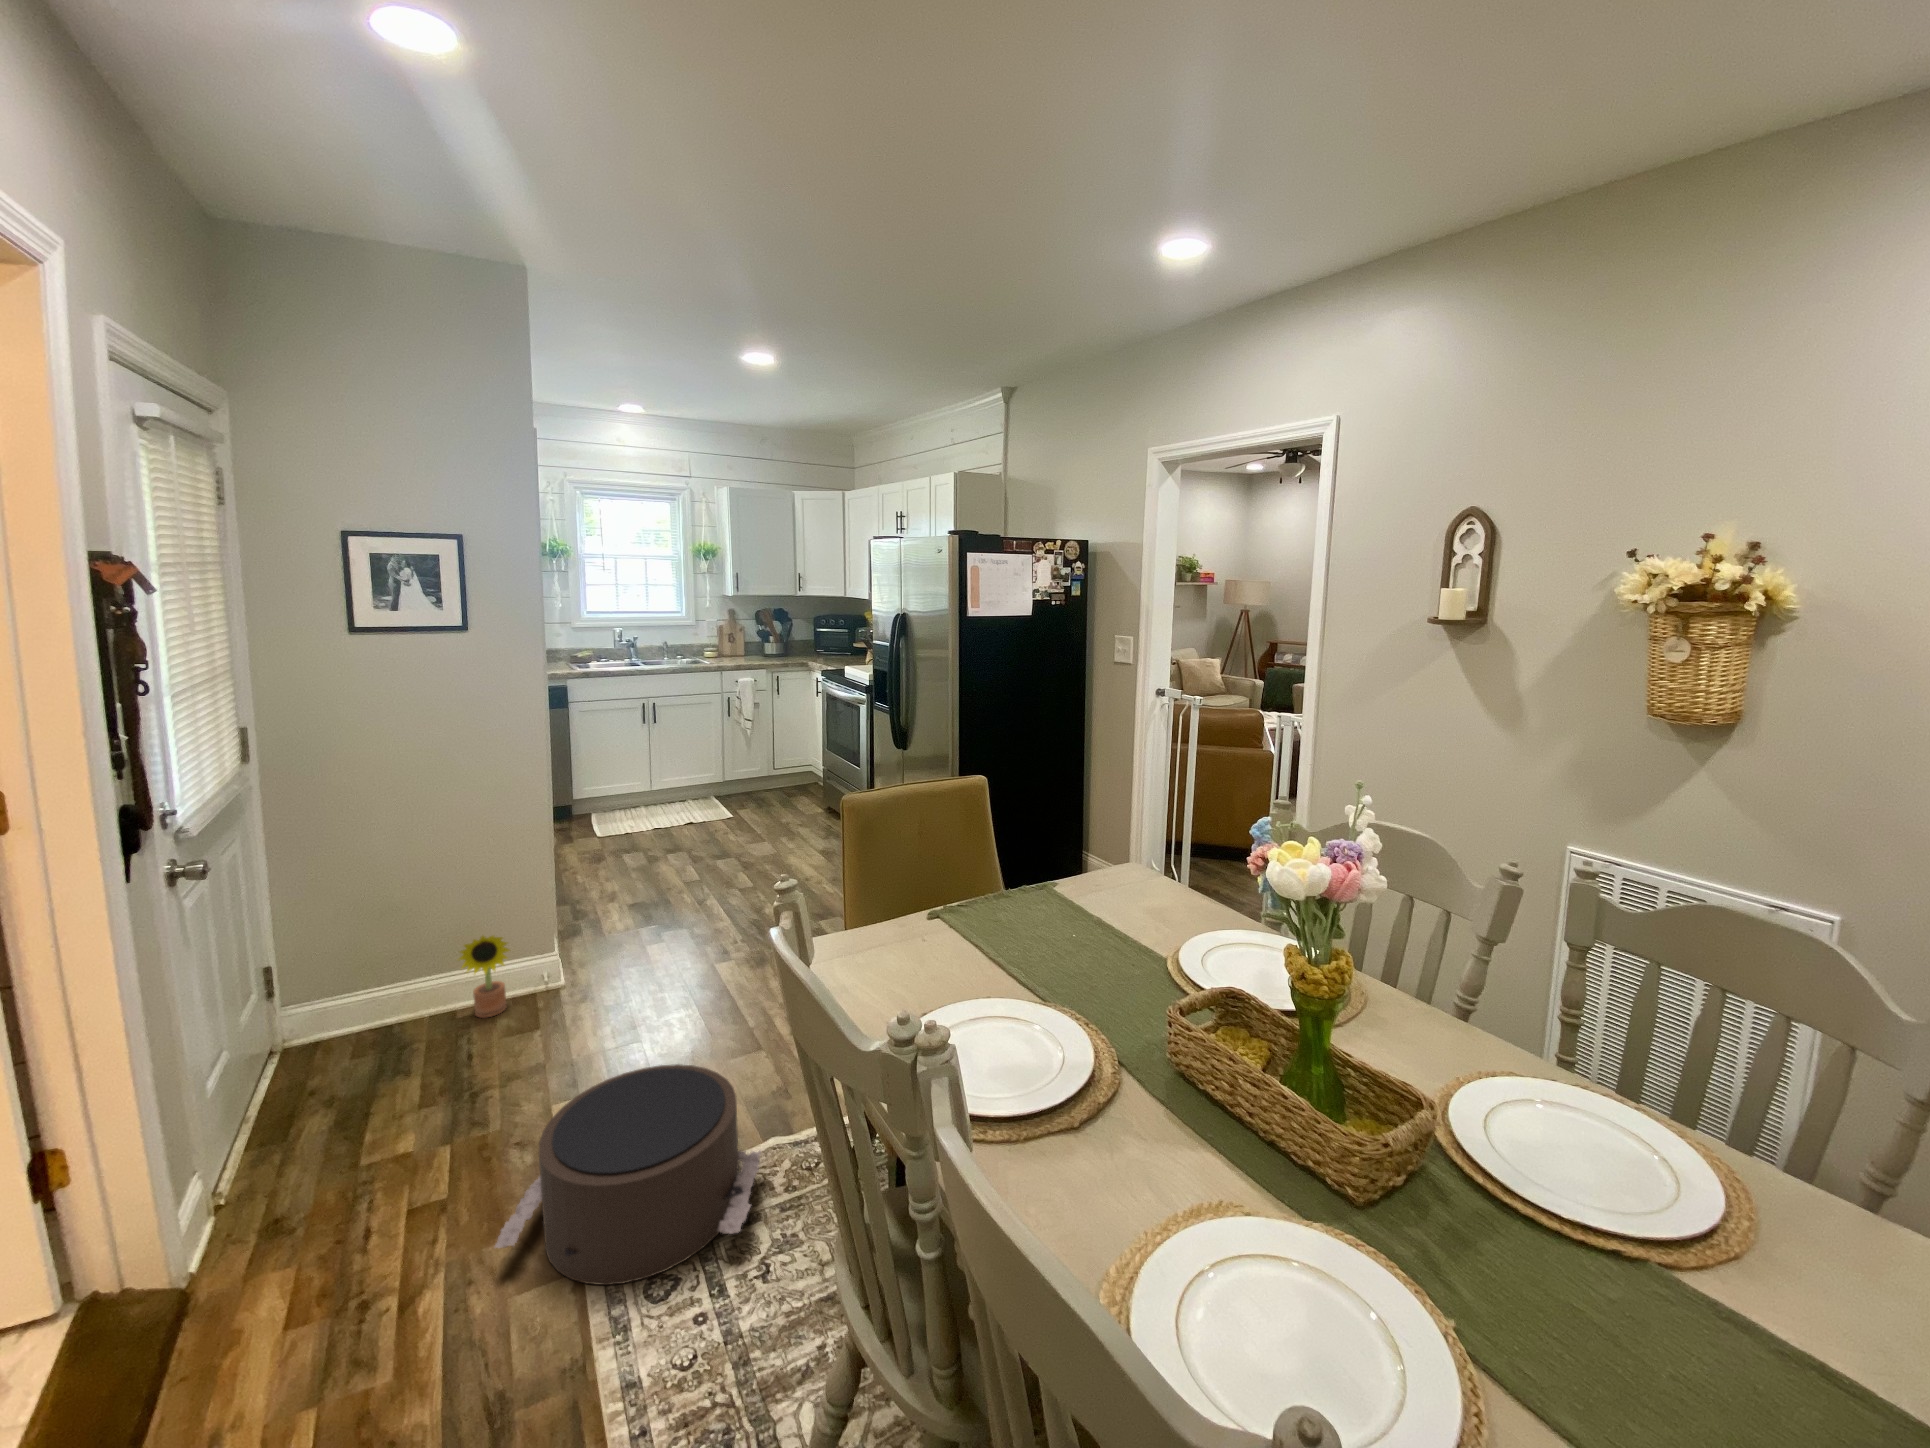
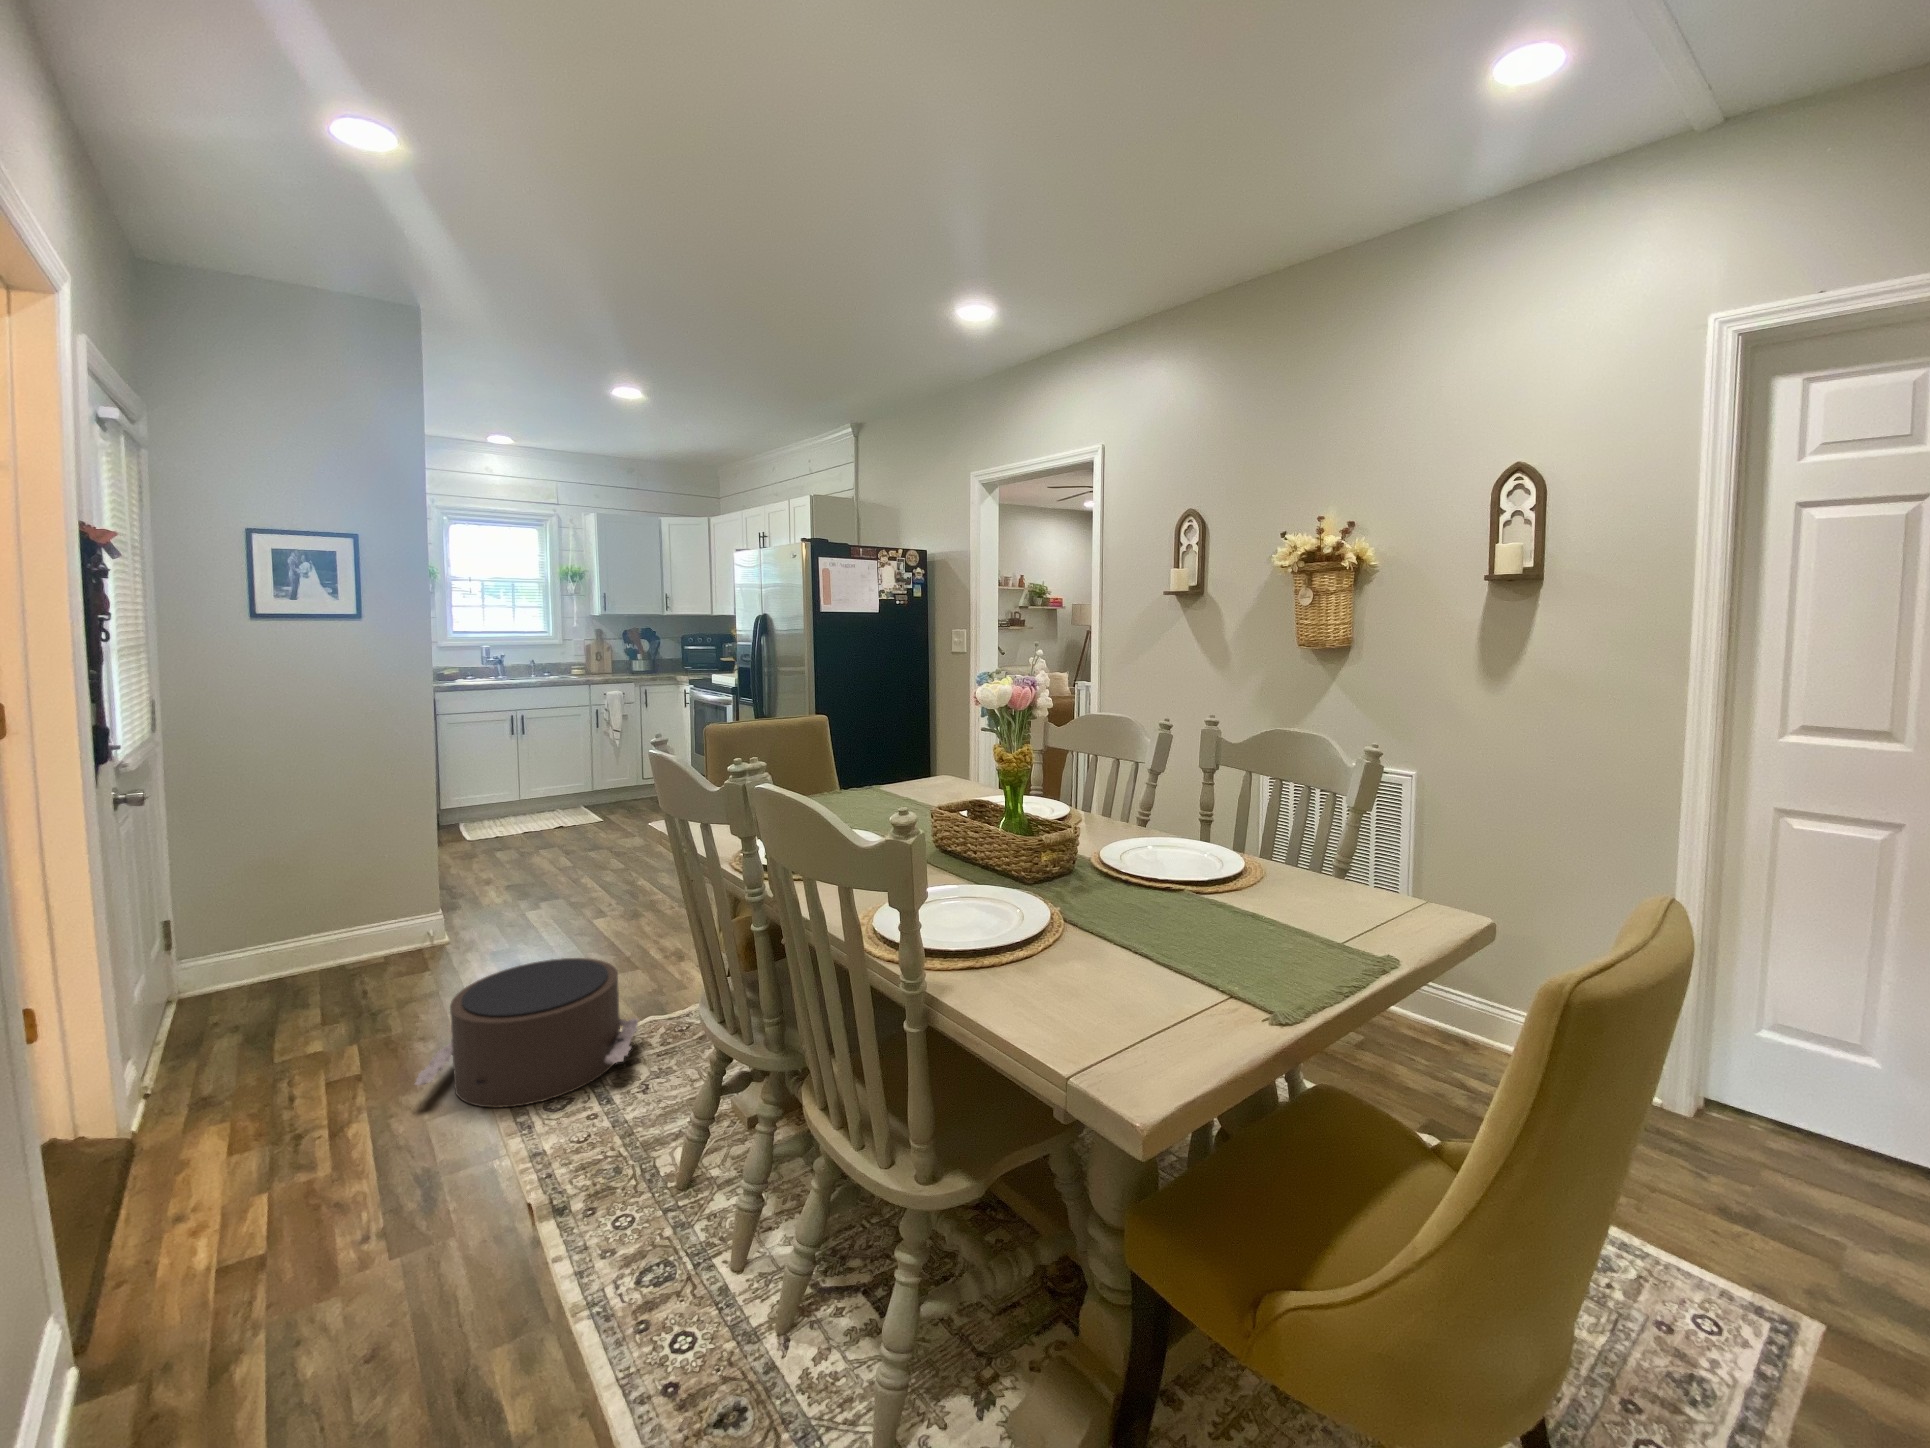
decorative plant: present [459,936,510,1018] -> none [348,889,401,968]

